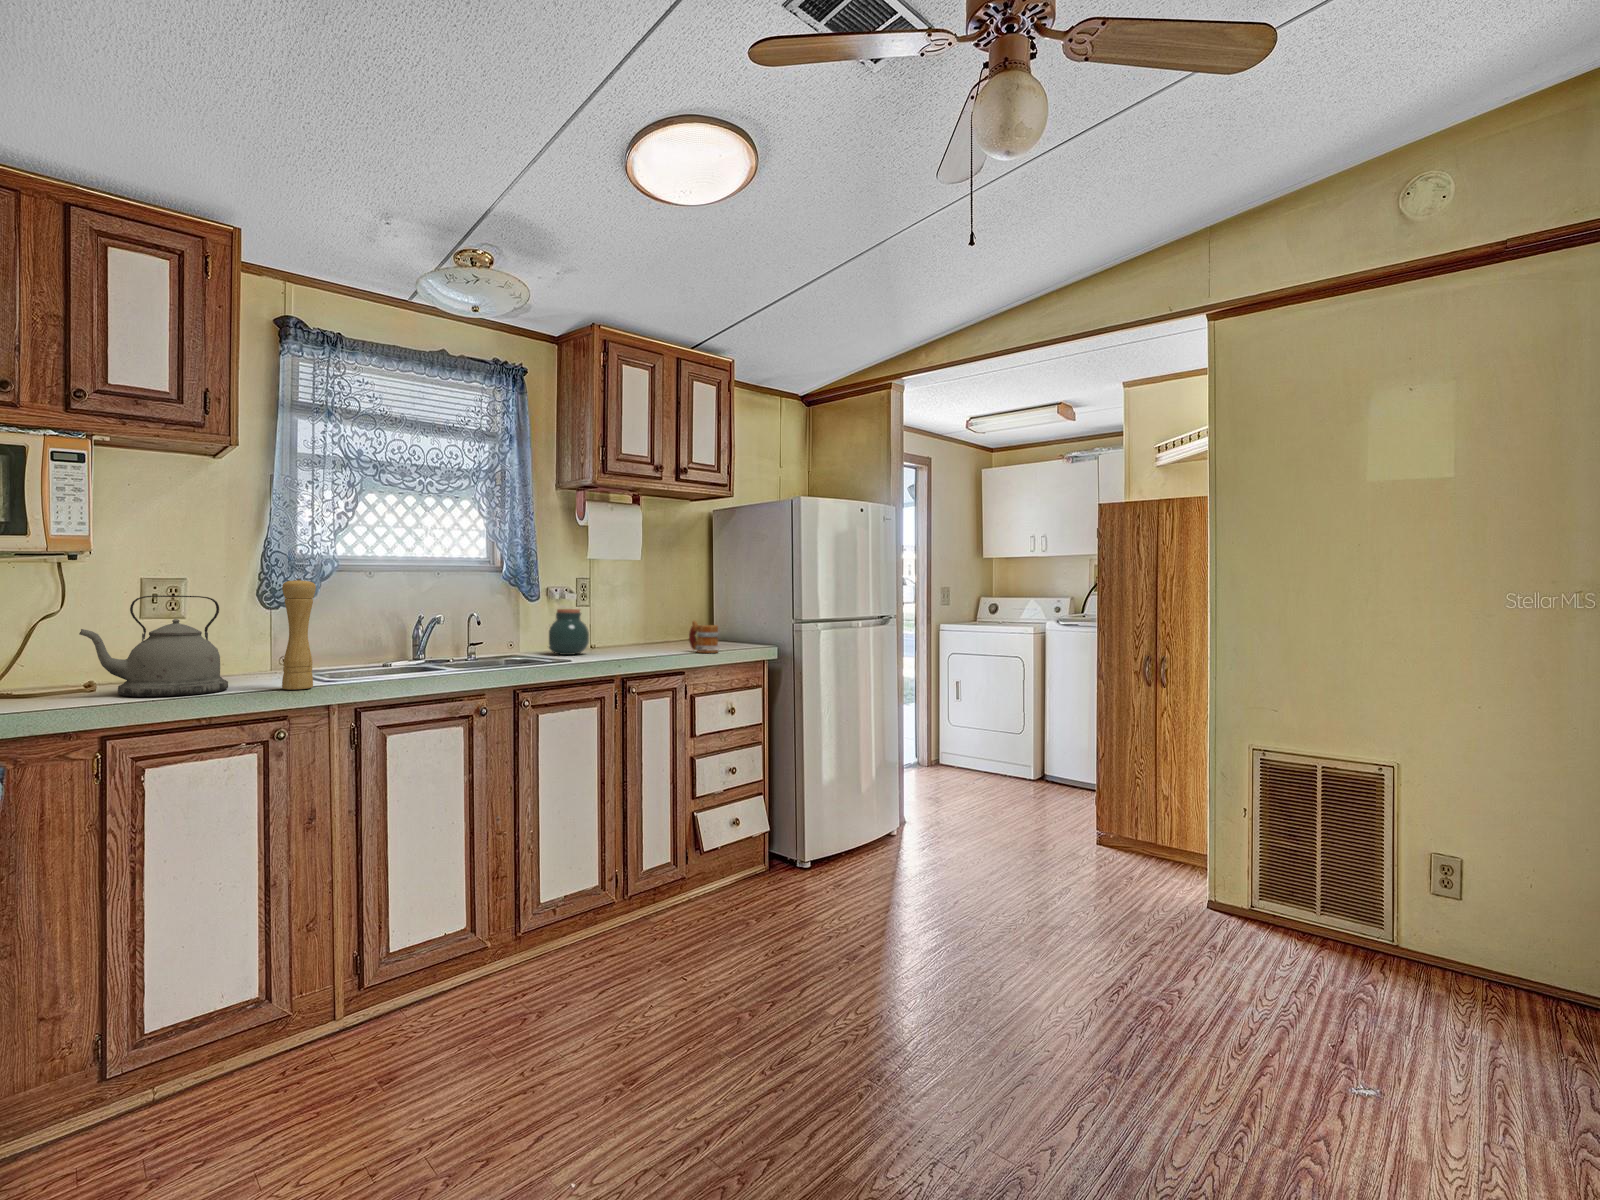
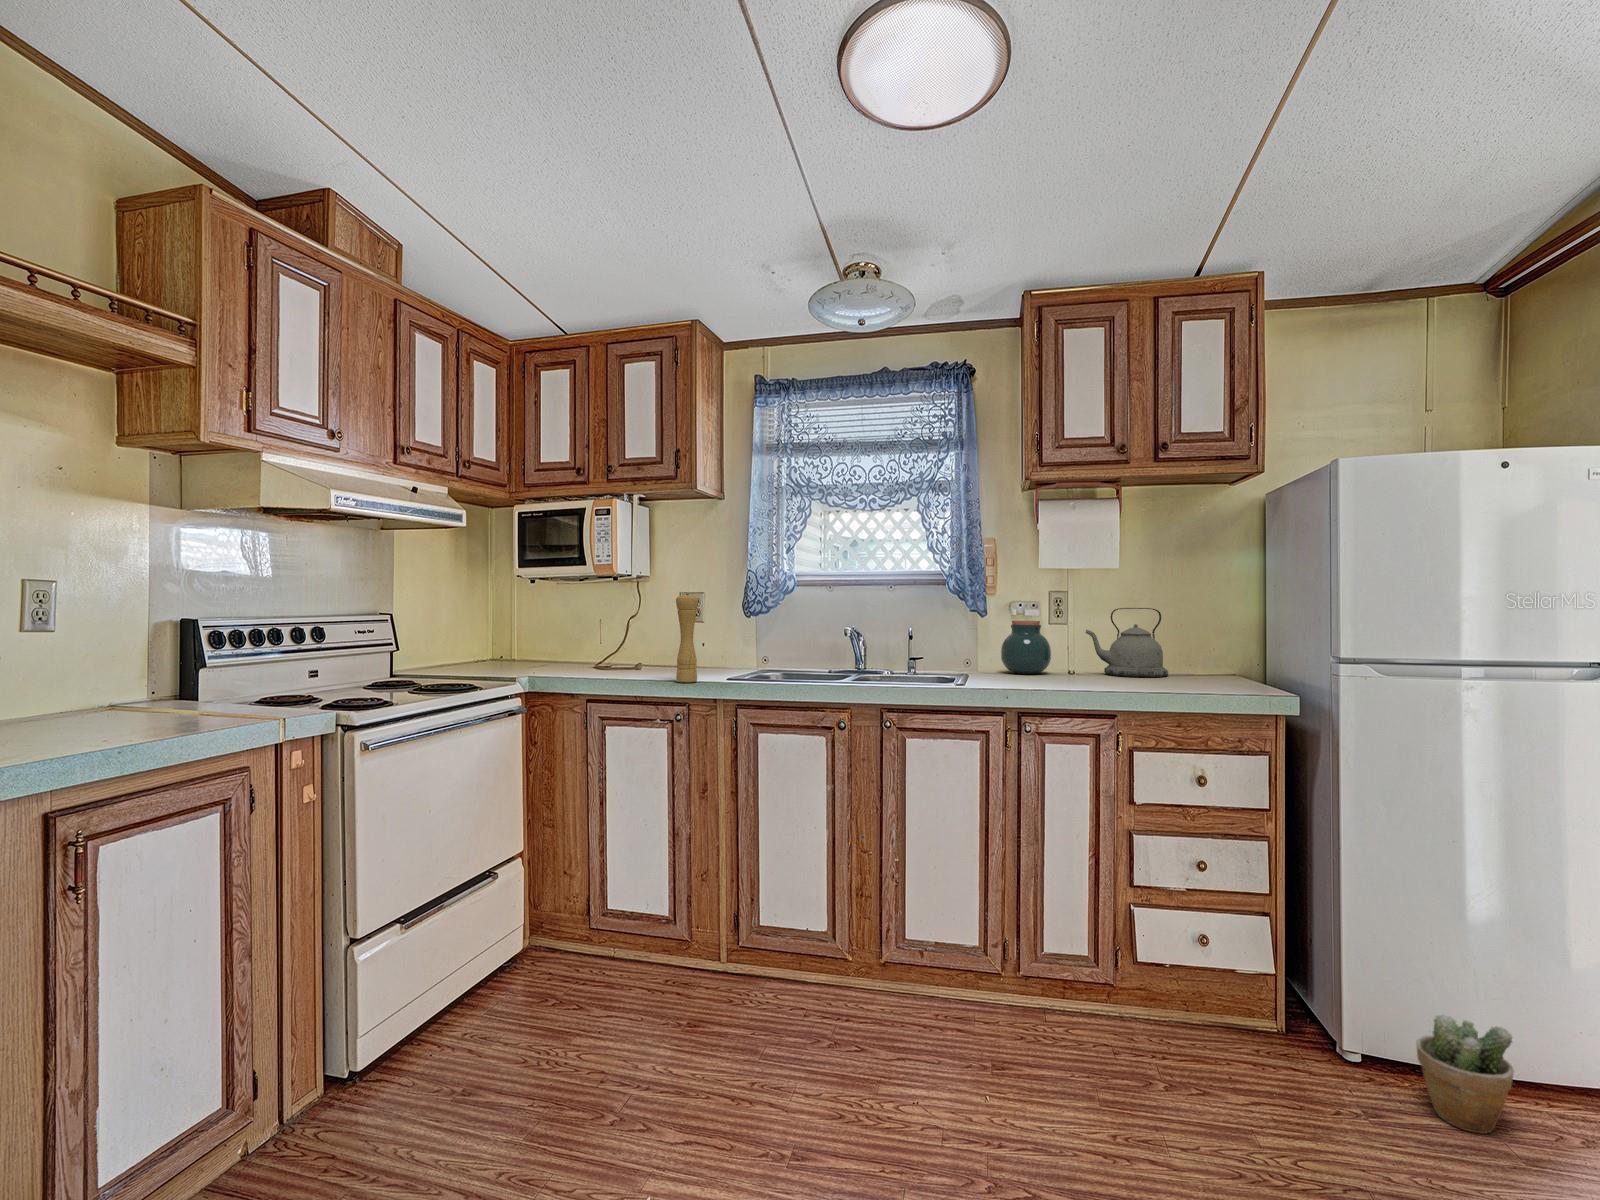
kettle: present [79,596,228,697] -> present [1086,608,1168,677]
mug: present [689,621,719,653] -> none [1188,638,1228,685]
potted plant: none [839,817,878,876] -> present [1416,1015,1514,1134]

